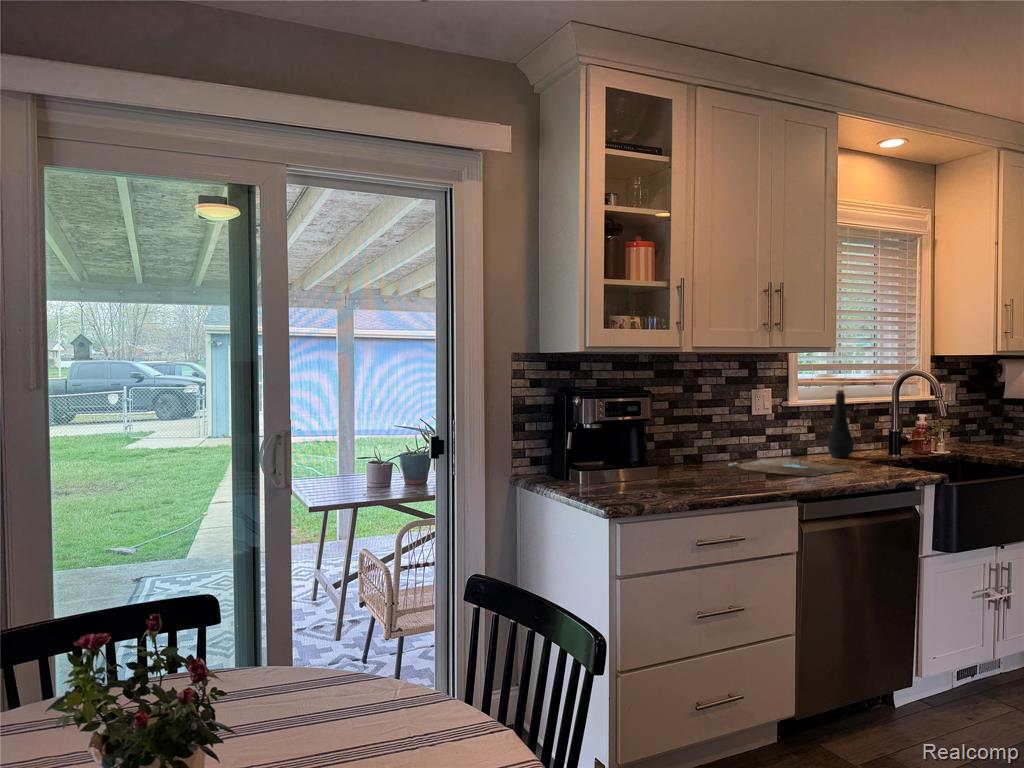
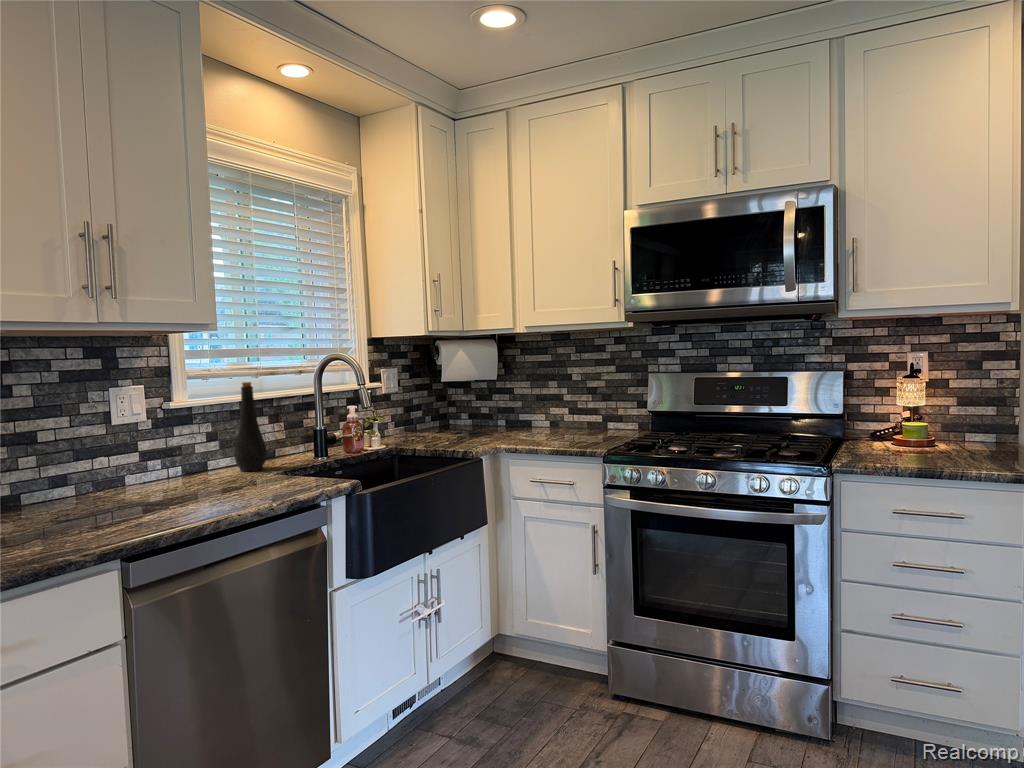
cutting board: present [729,458,852,477] -> none [51,482,244,517]

